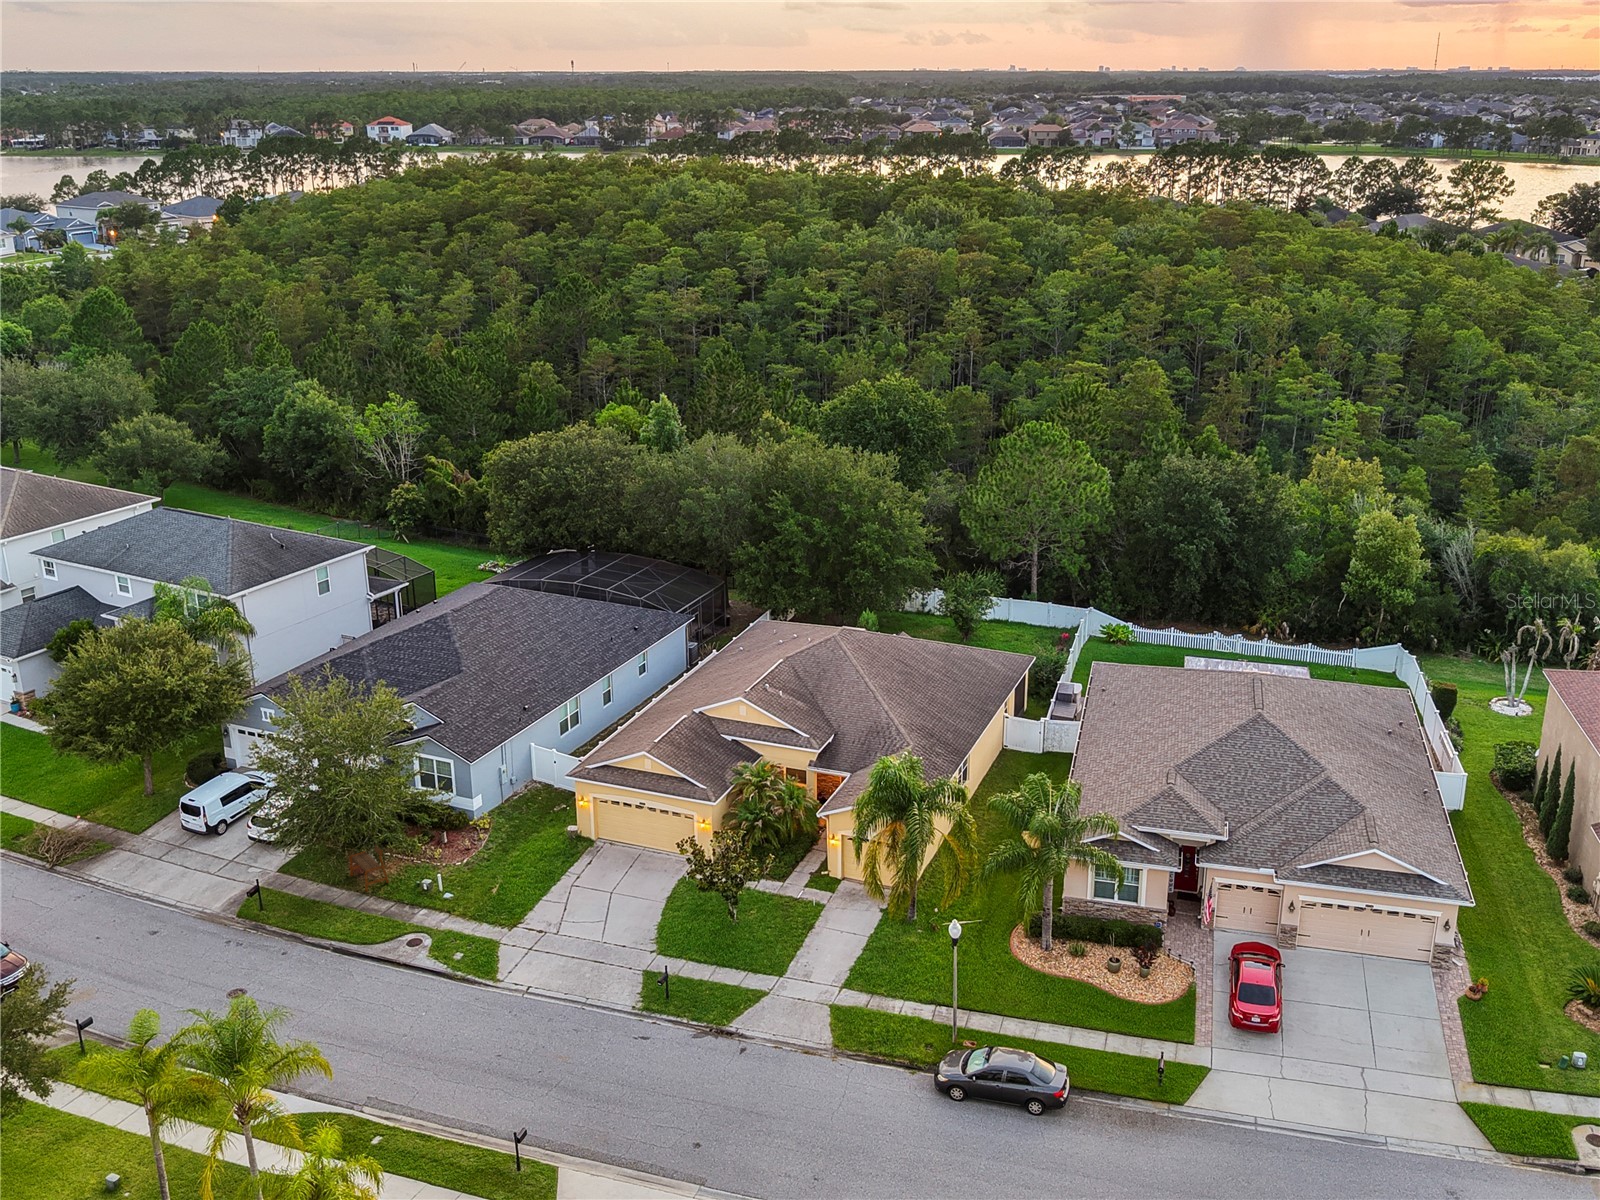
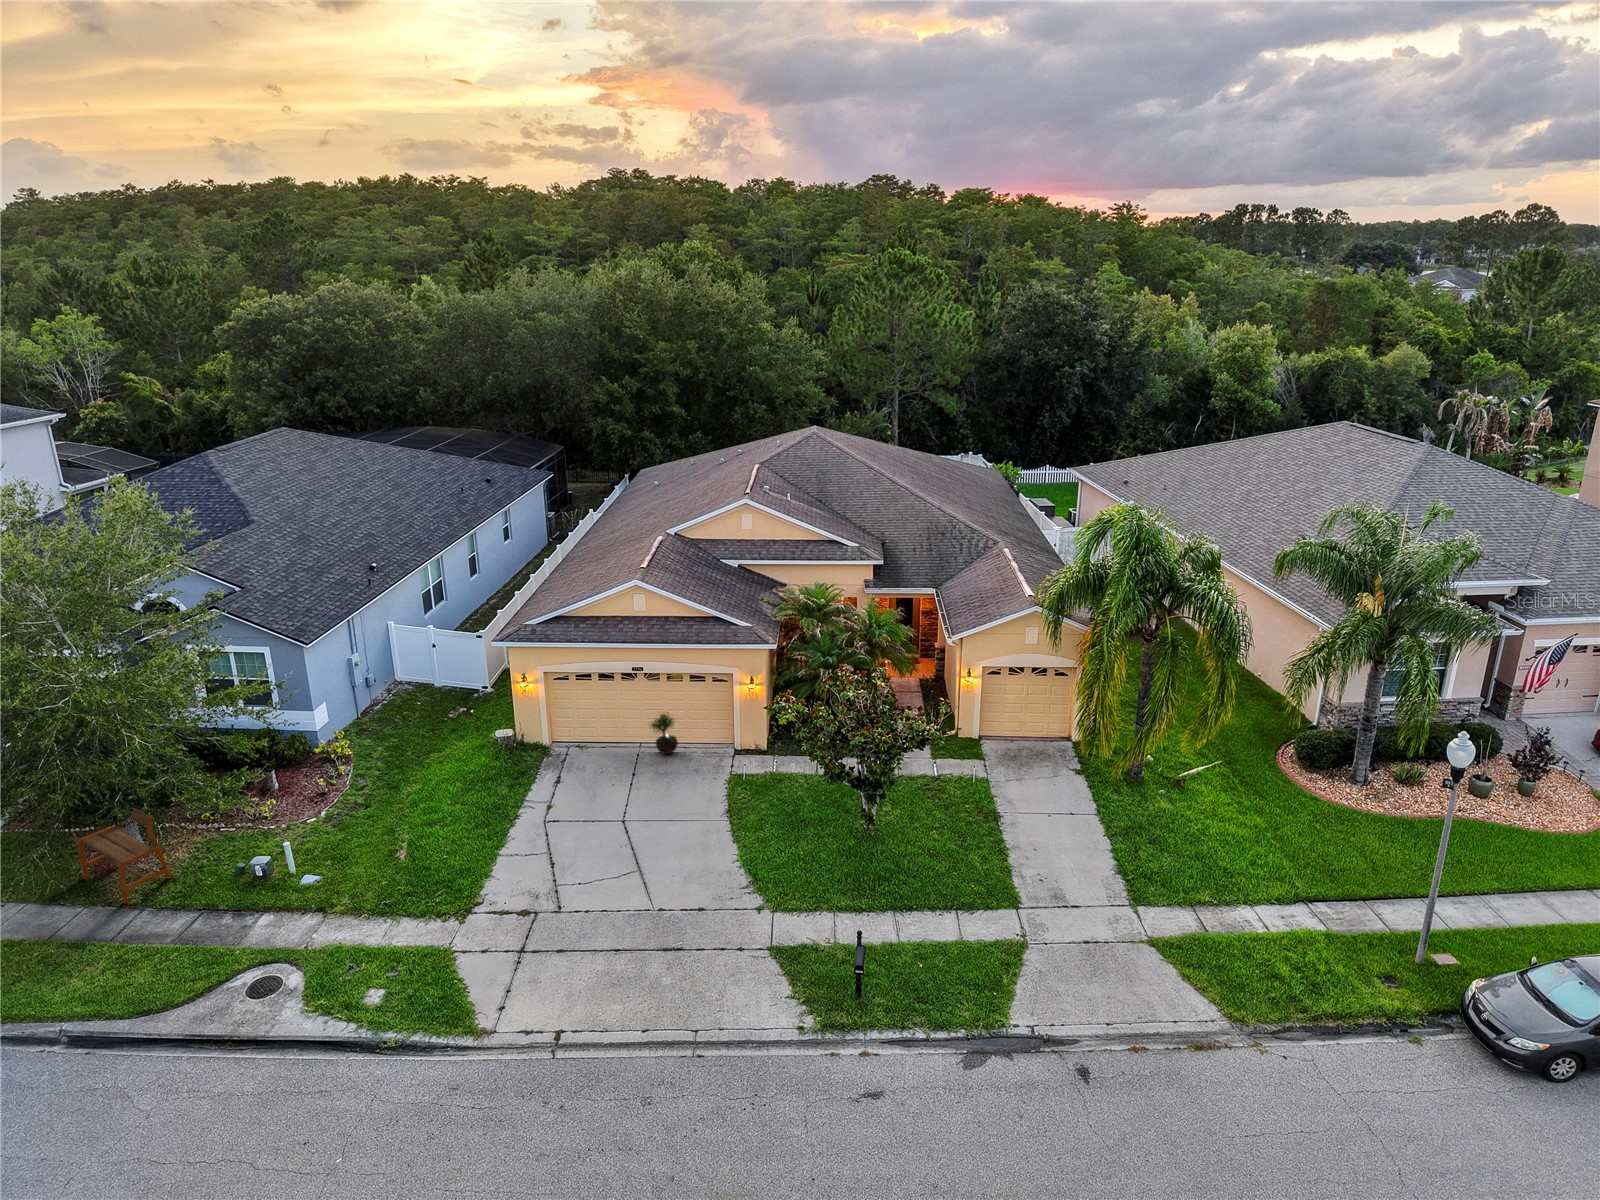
potted tree: none [645,829,665,856] -> present [650,714,678,754]

